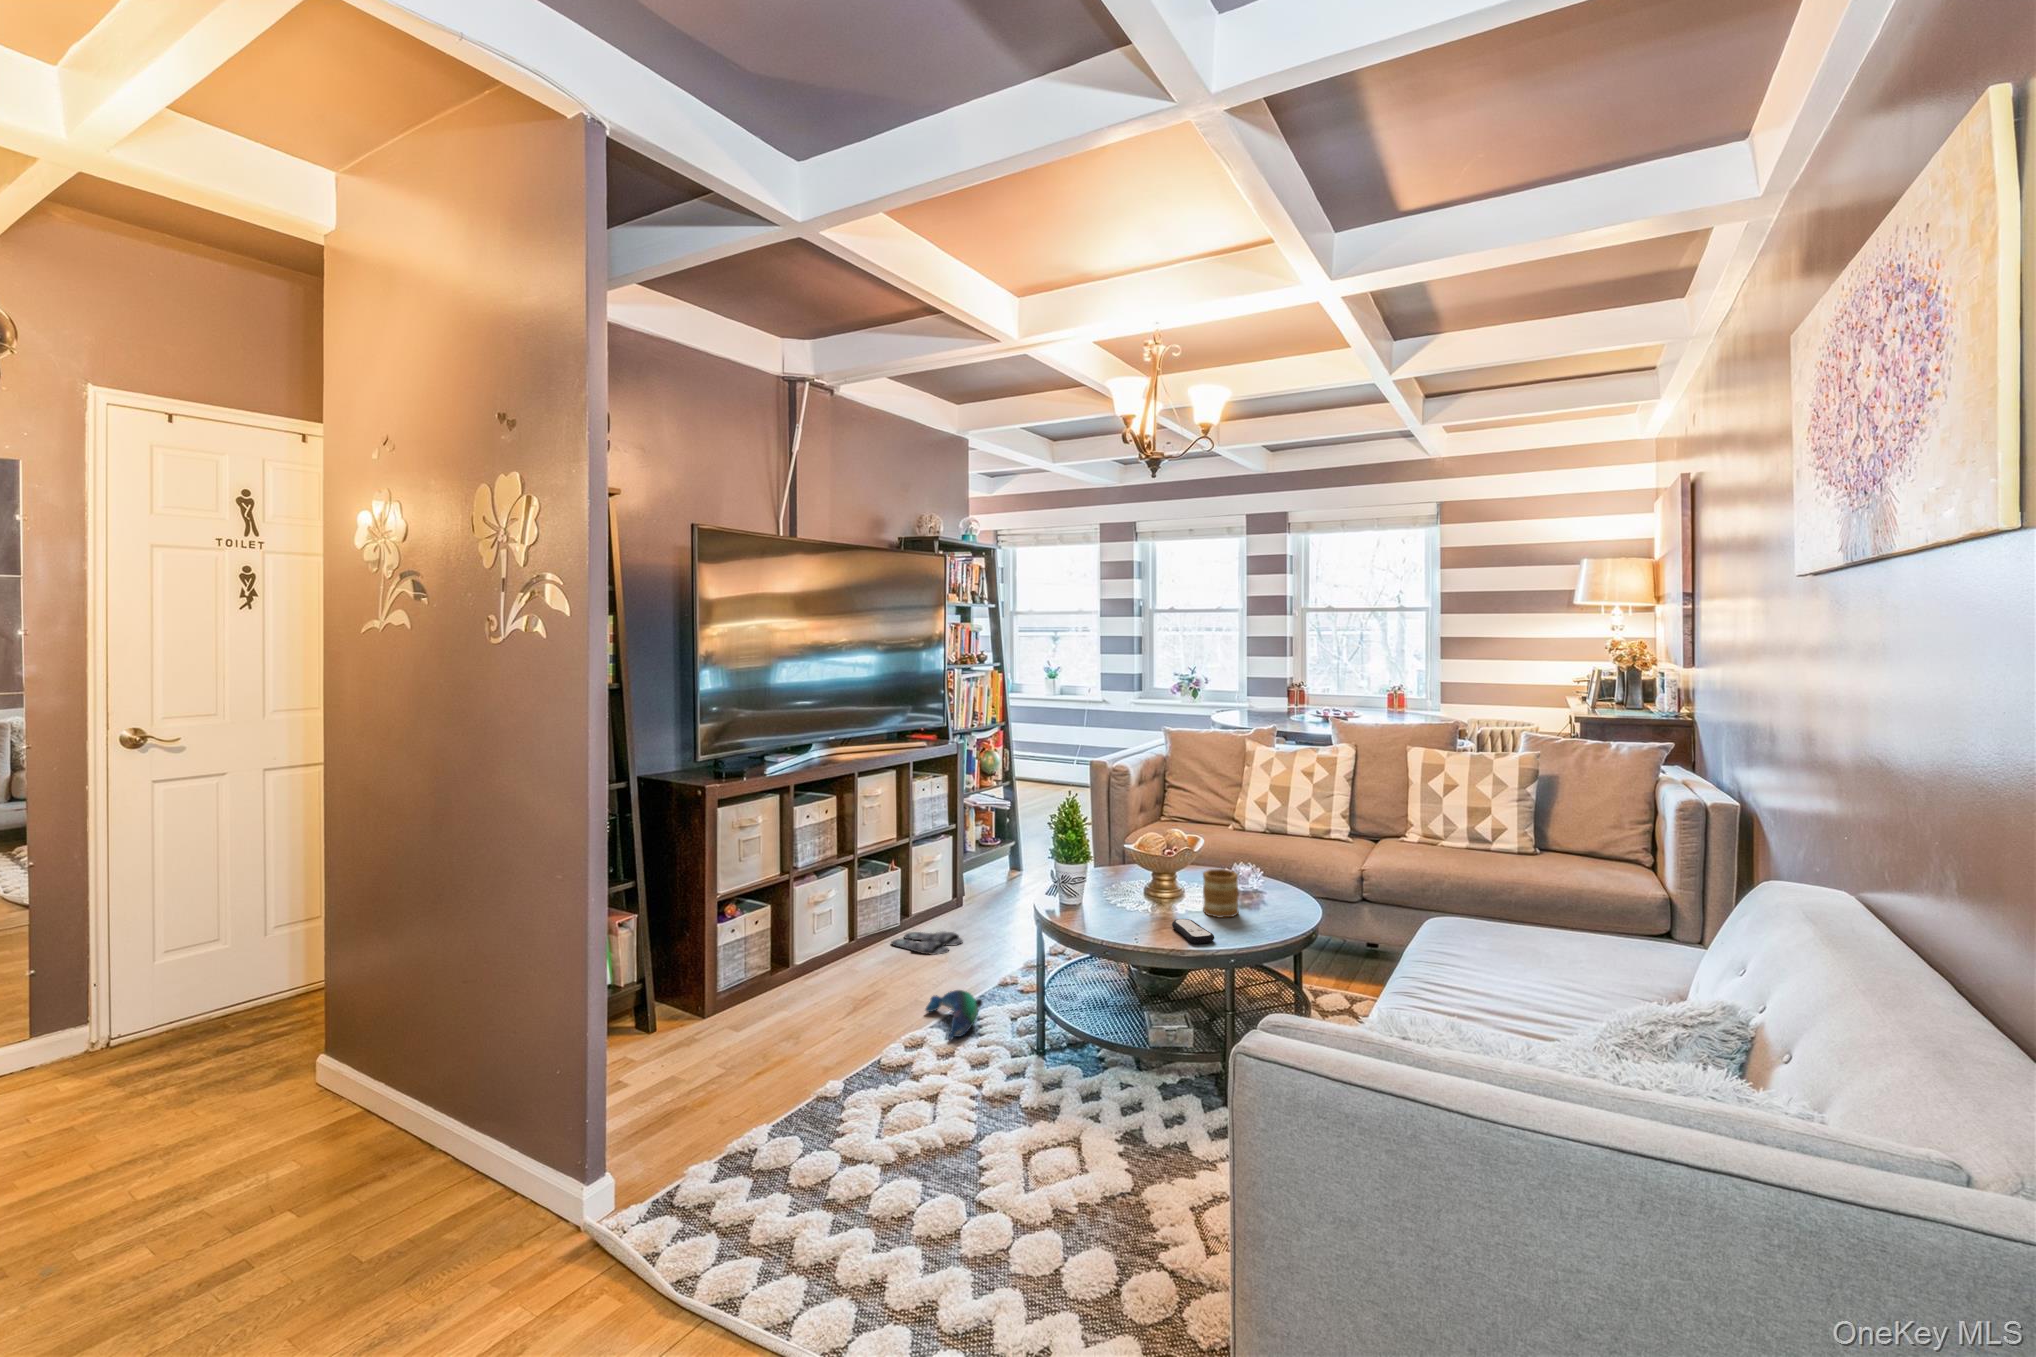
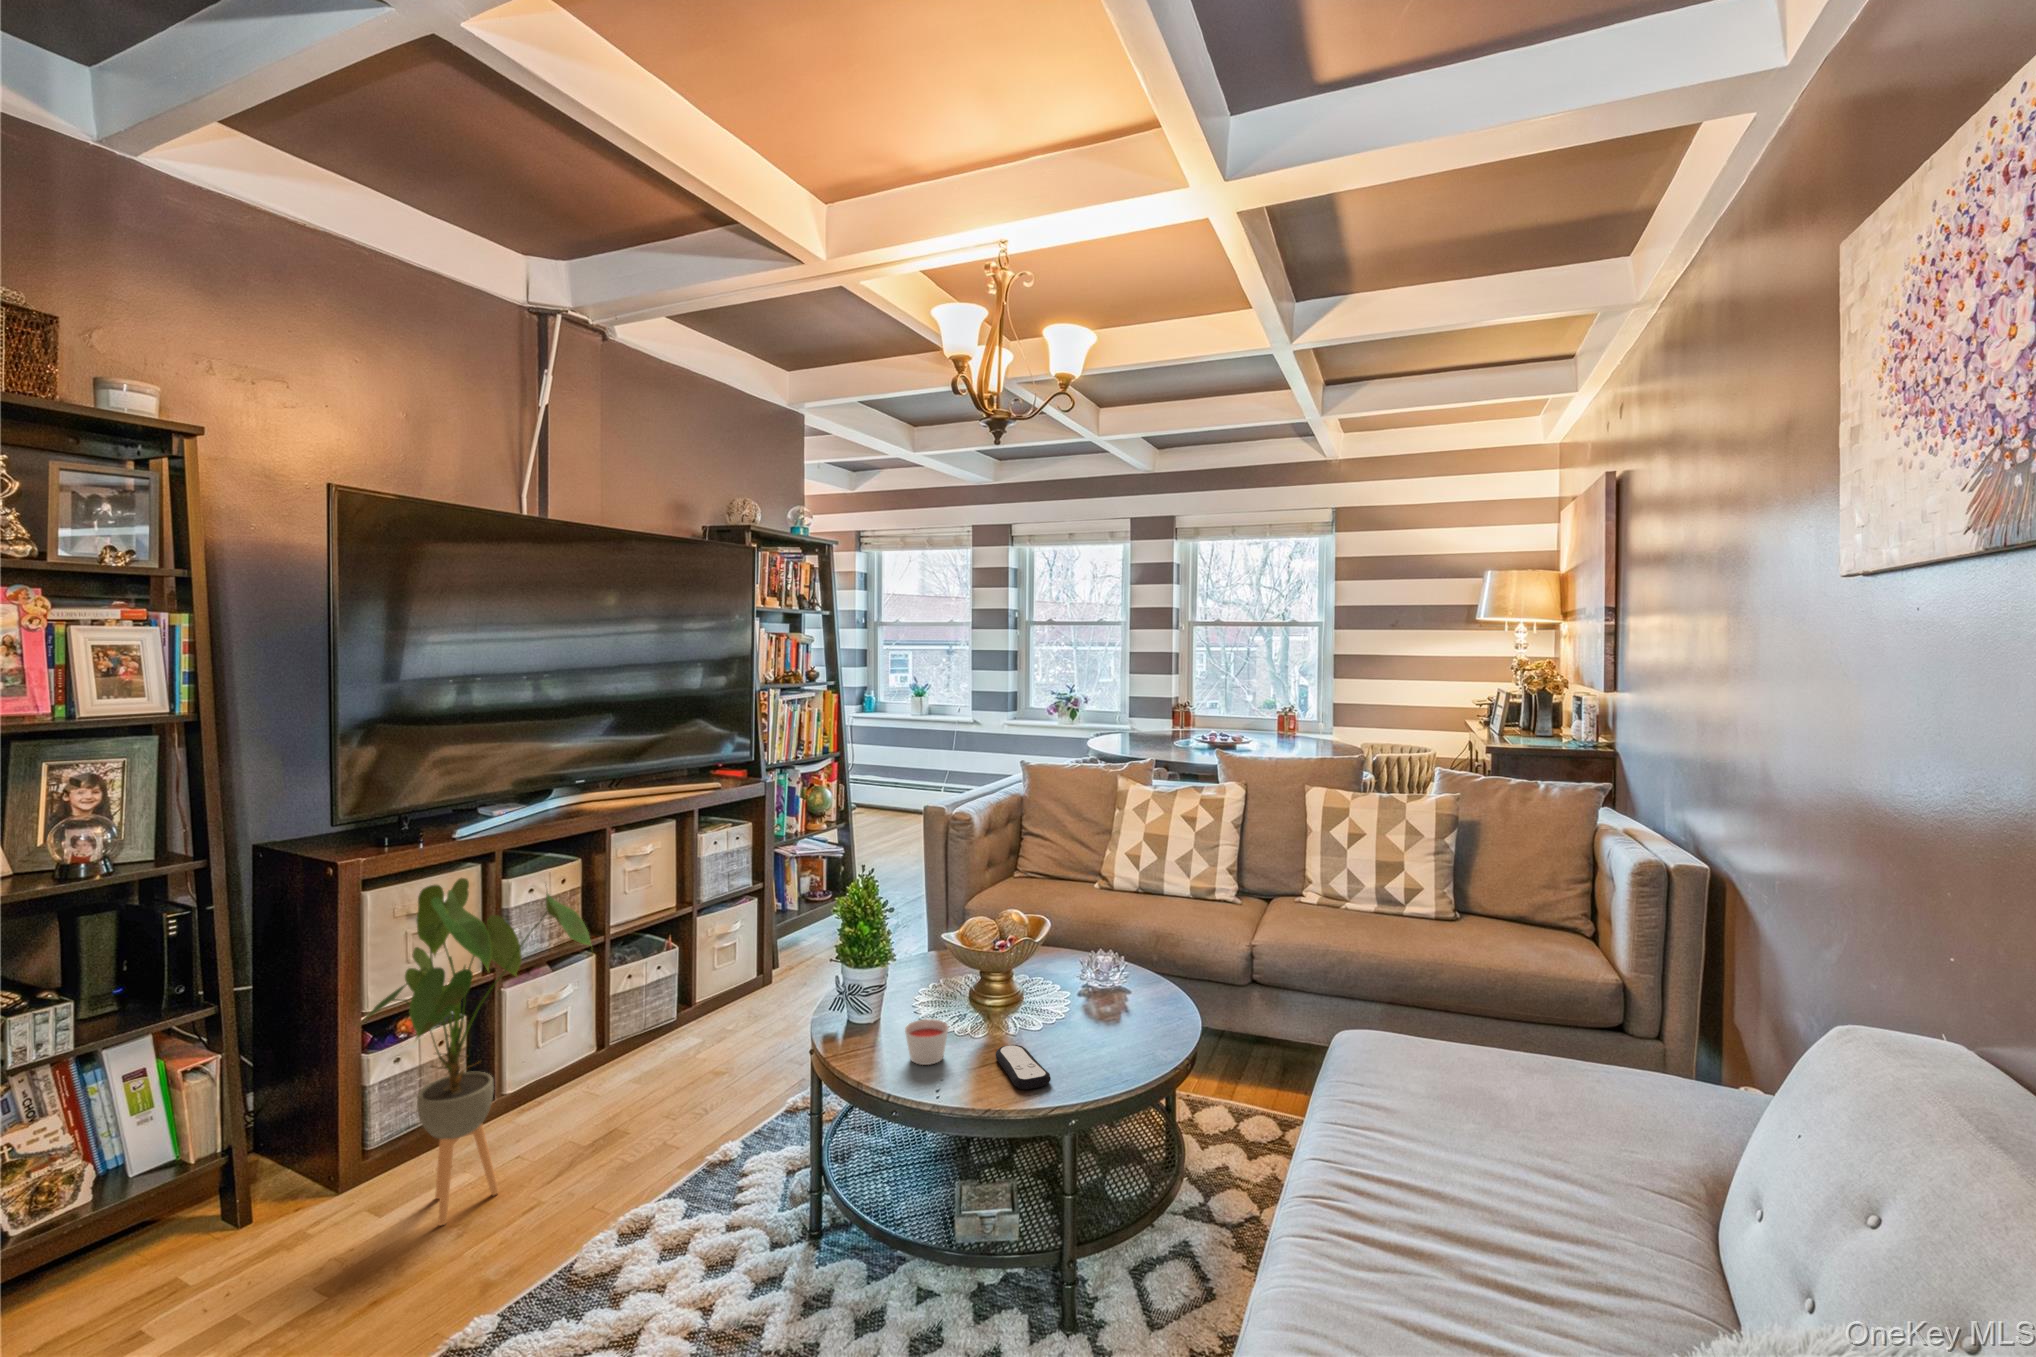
house plant: none [726,802,872,1036] -> present [366,878,592,1225]
mug: present [1203,869,1239,917] -> none [1043,965,1091,1037]
candle: none [1107,900,1138,929] -> present [905,1019,948,1065]
slippers: present [892,932,963,955] -> none [658,1028,756,1065]
plush toy: present [926,990,982,1040] -> none [666,1136,745,1222]

